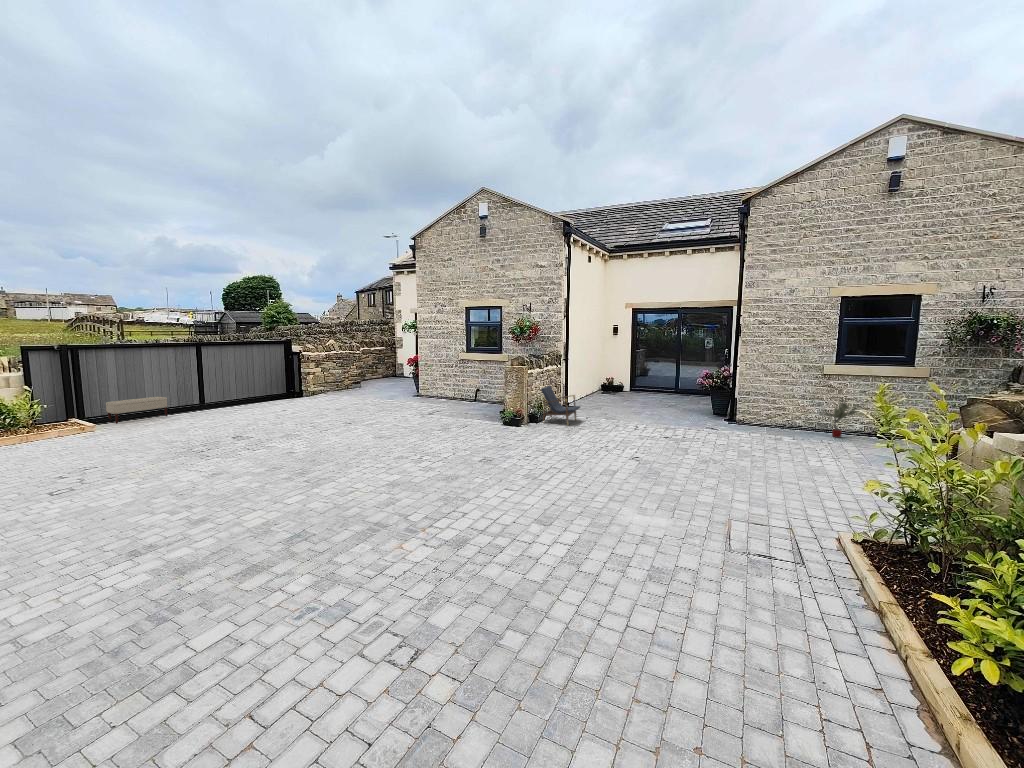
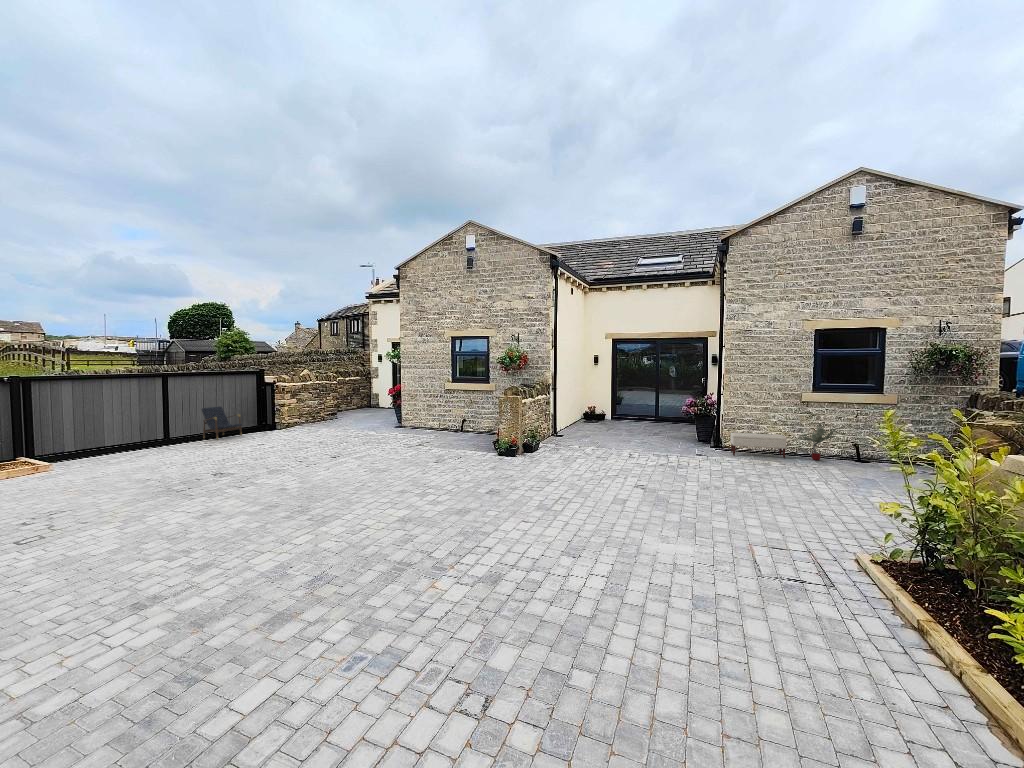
lounge chair: present [541,386,580,425] -> present [202,406,242,440]
bench: present [106,396,168,423] -> present [730,433,787,458]

